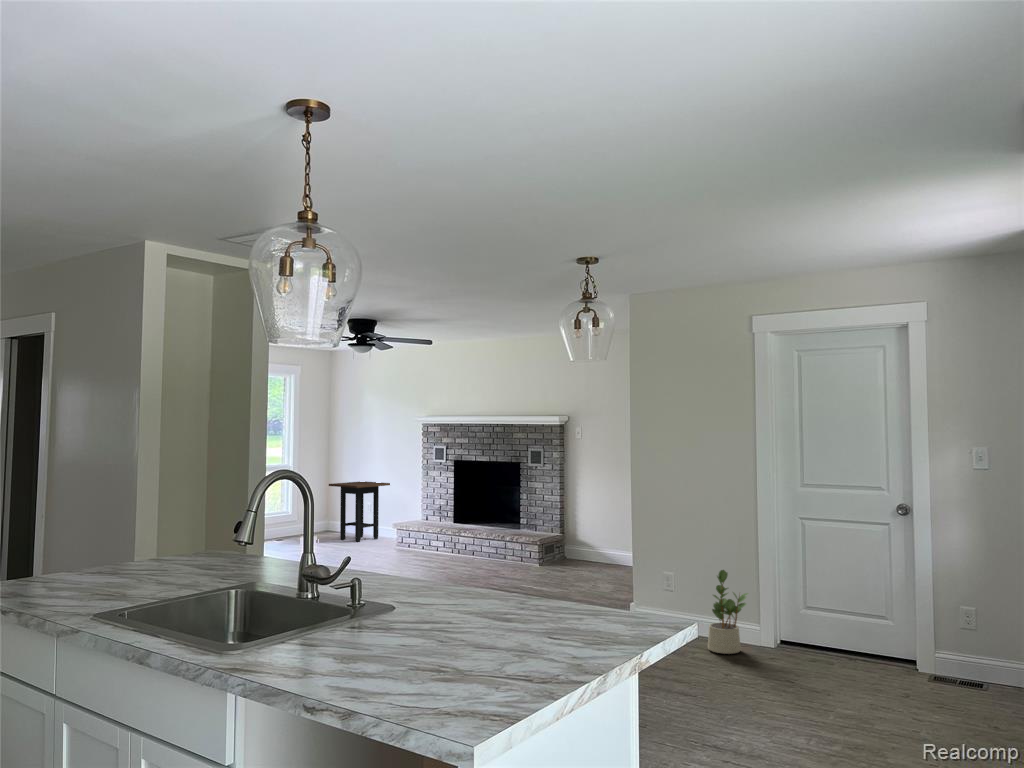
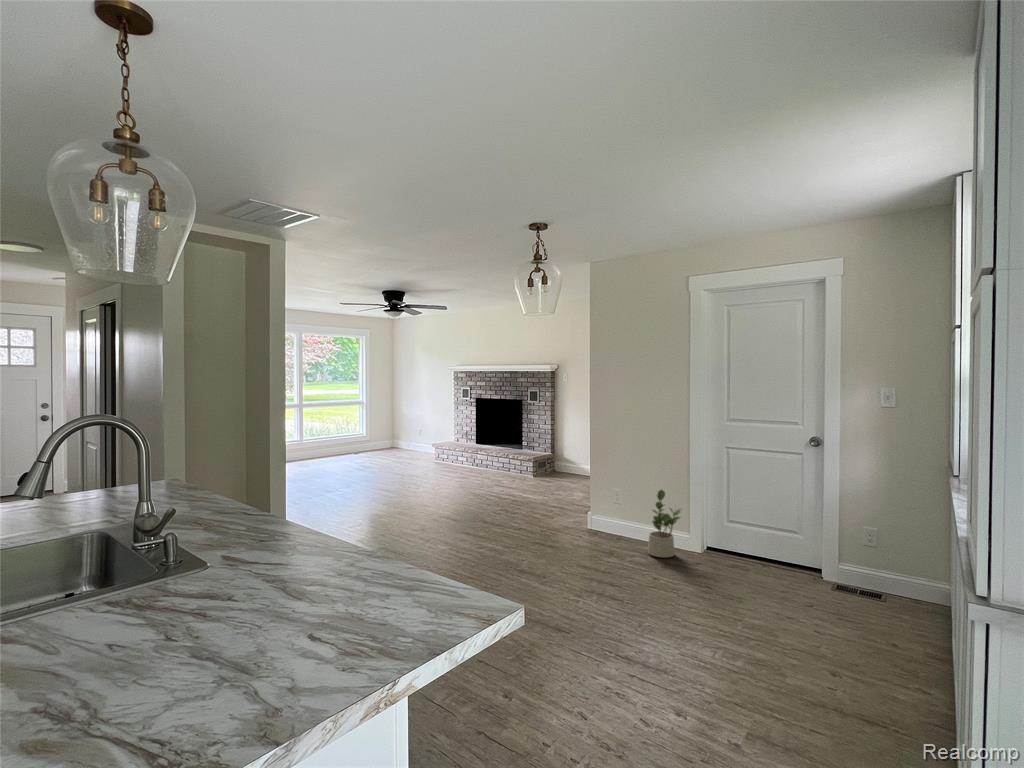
side table: present [329,482,390,542] -> none [387,413,432,456]

